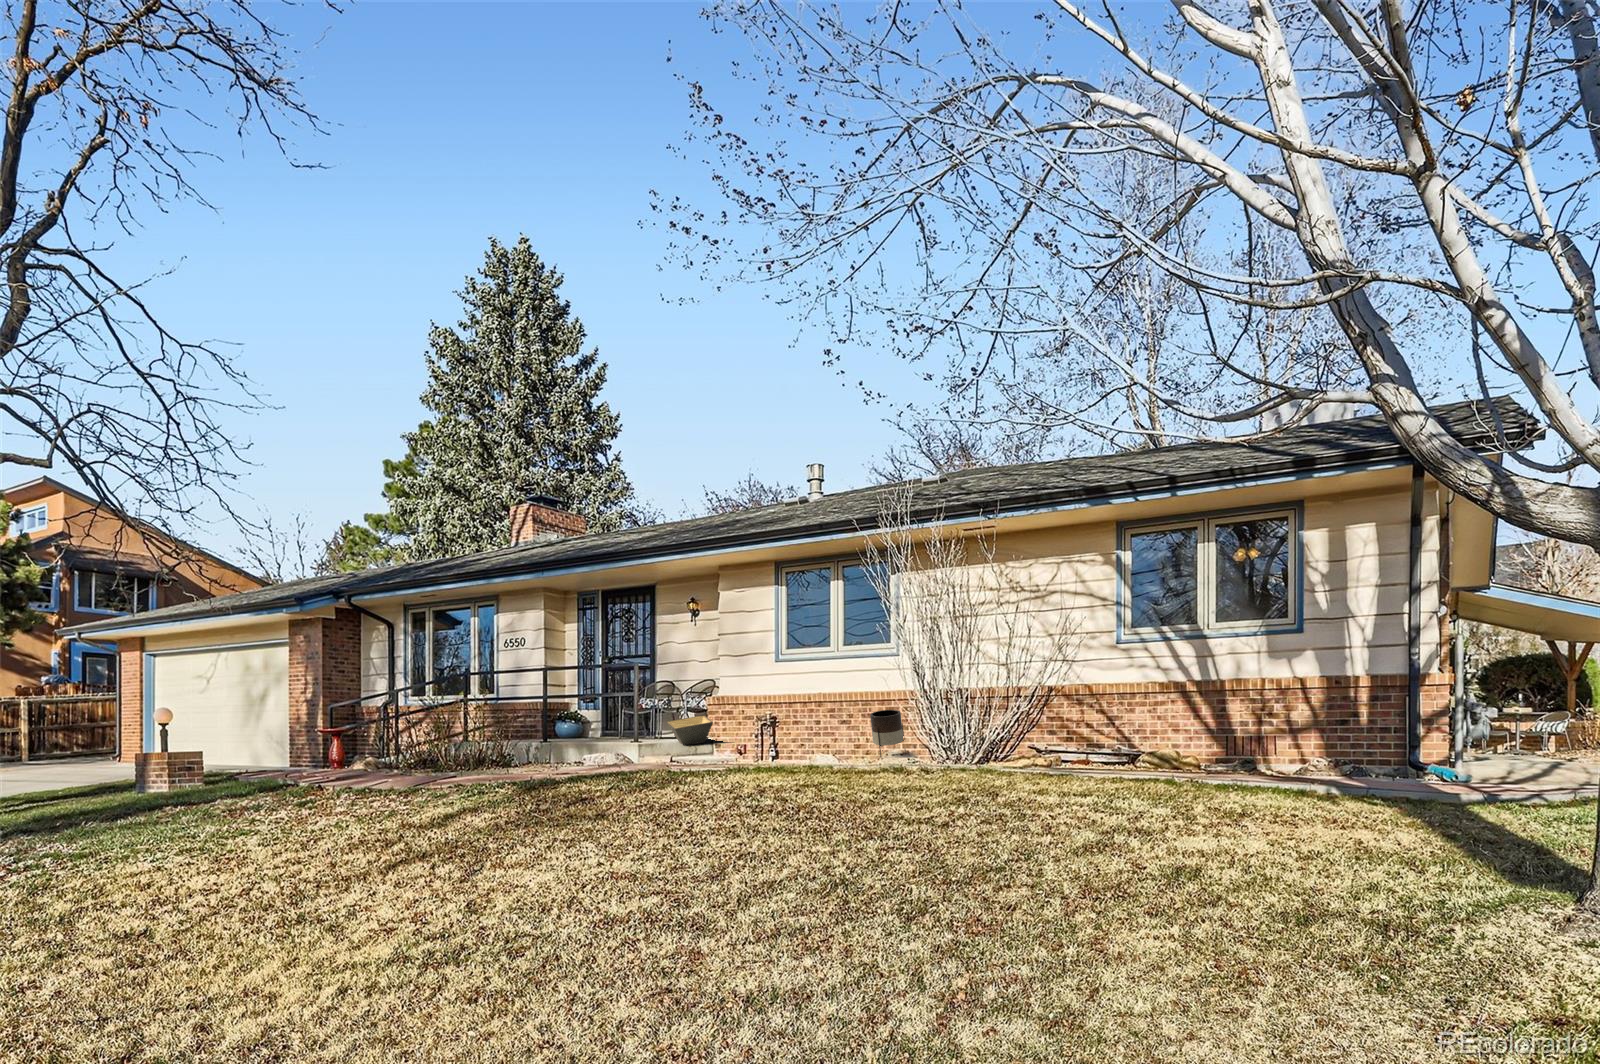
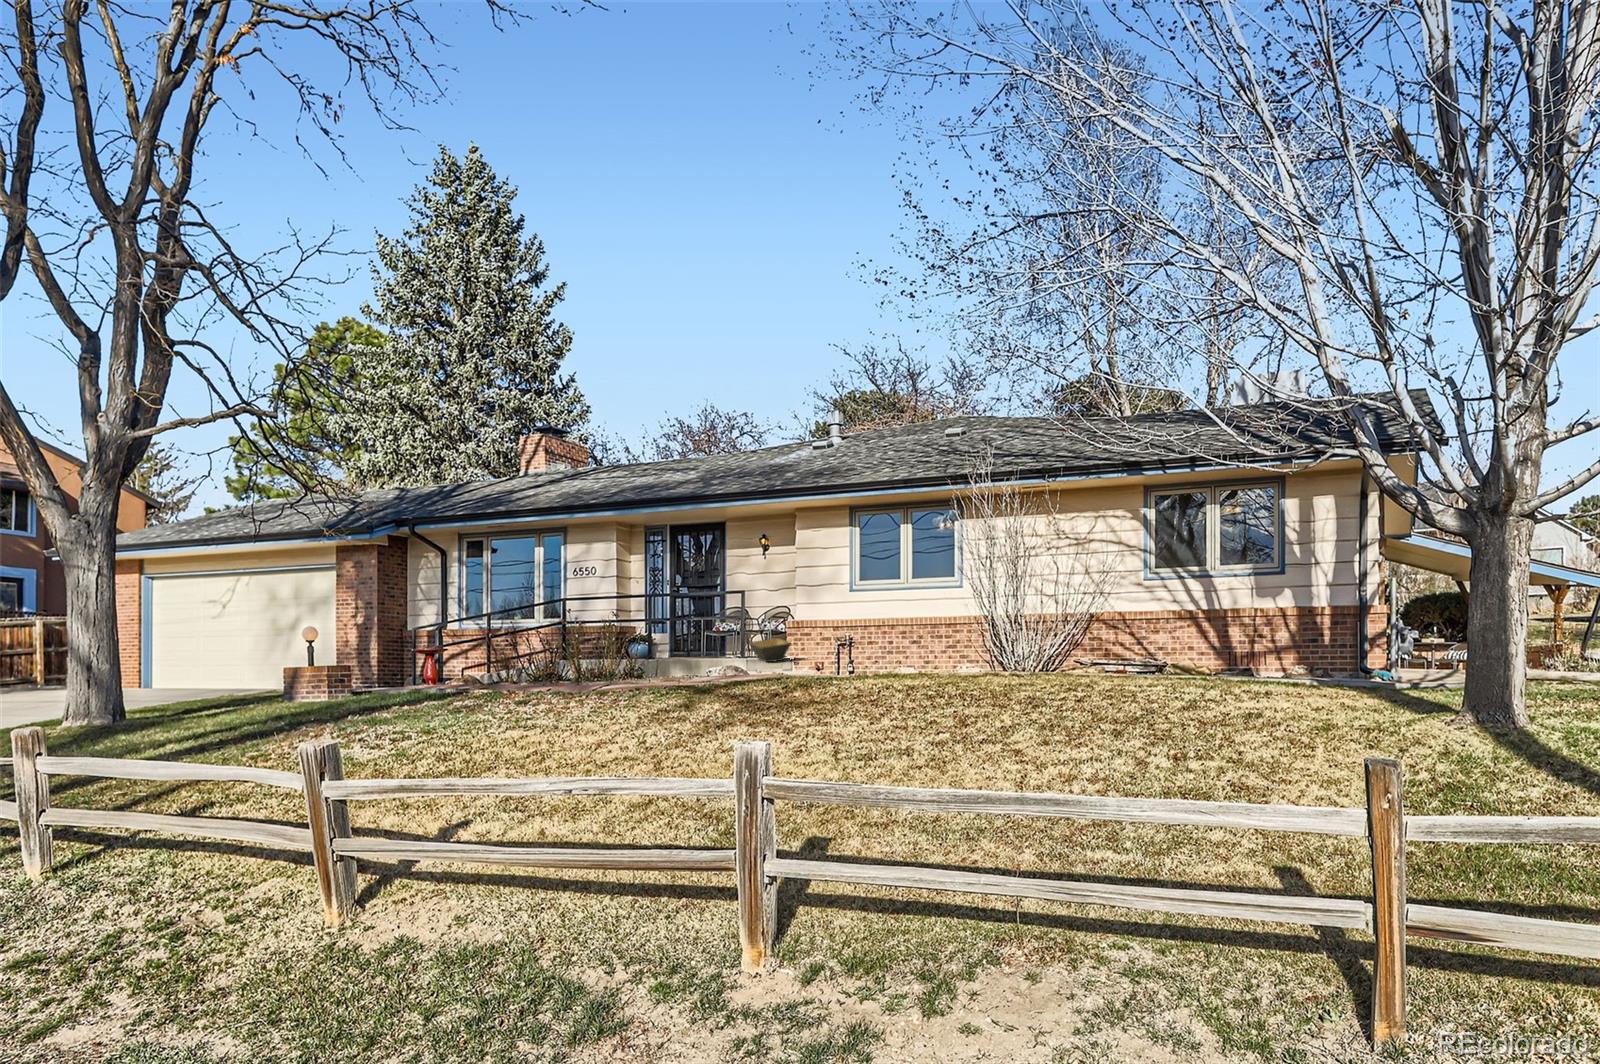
planter: present [870,710,906,757] -> none [940,632,967,671]

